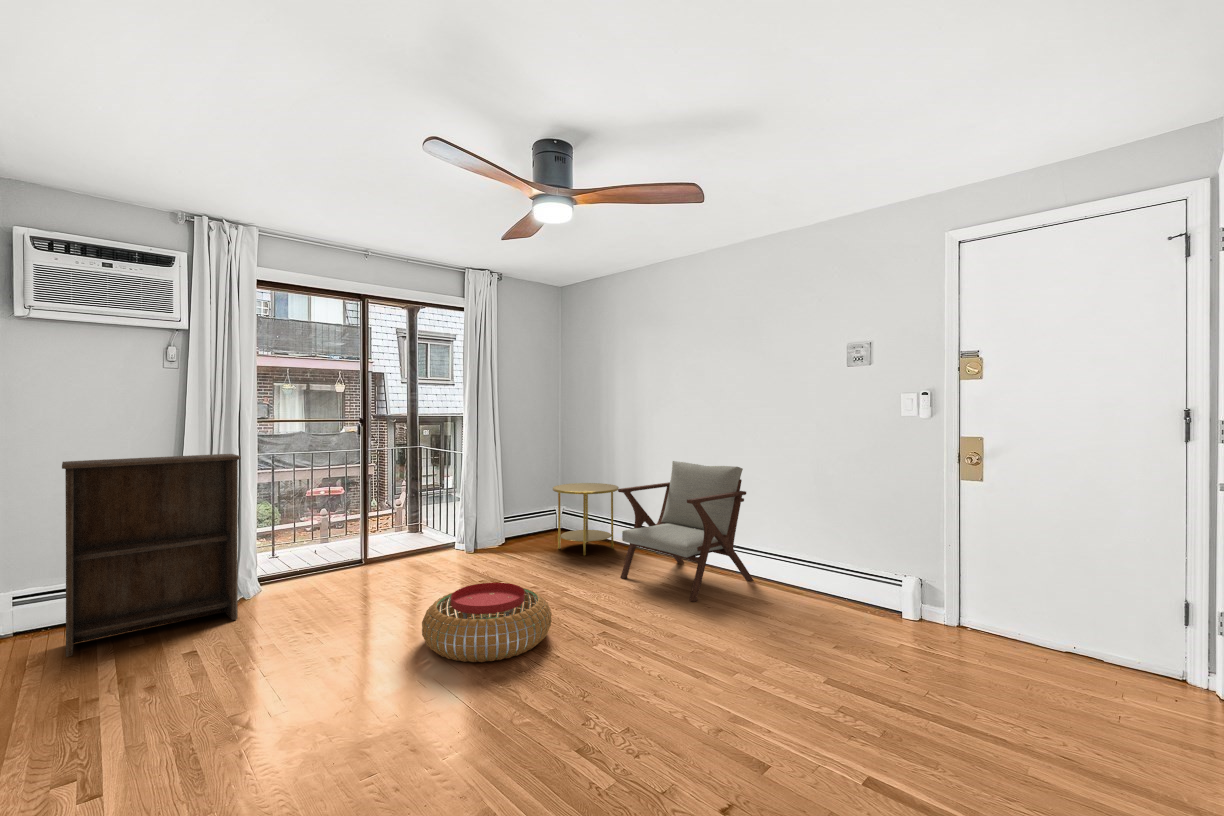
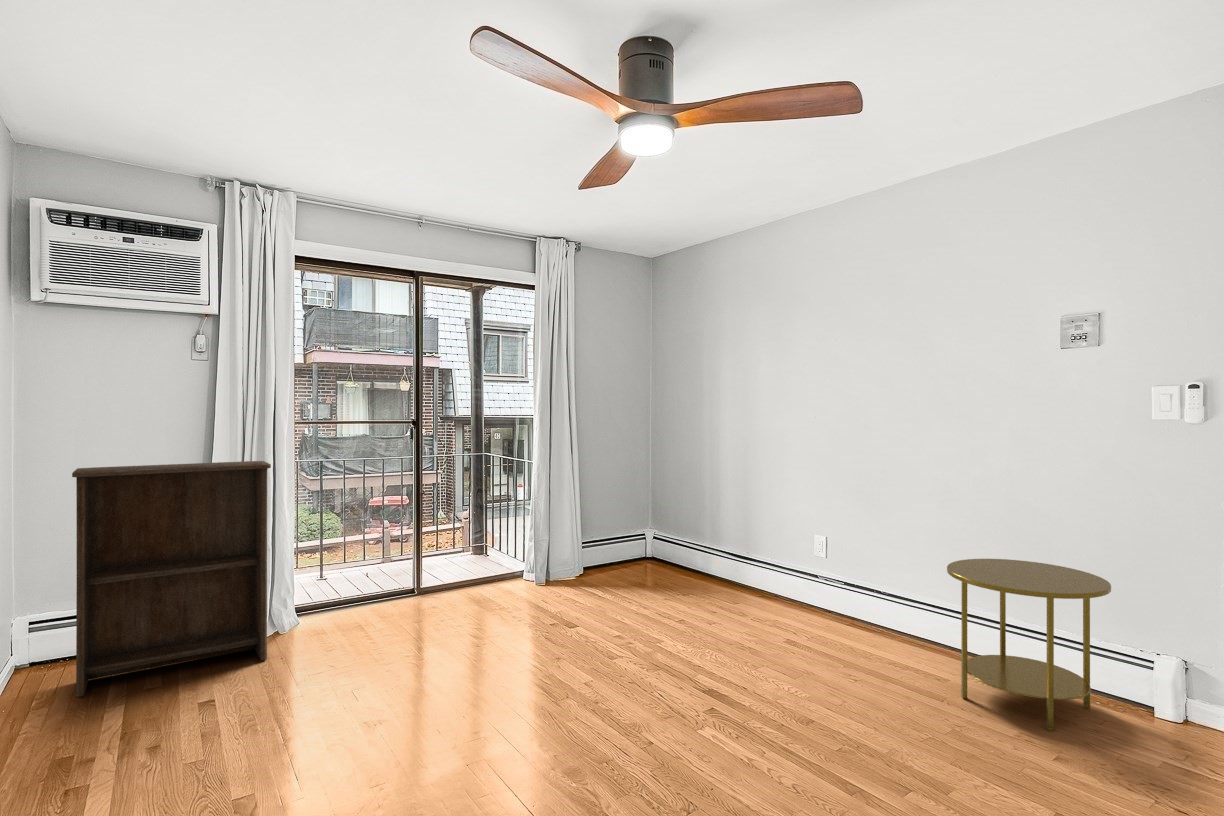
lounge chair: present [618,461,754,602] -> none [728,477,916,671]
side table: present [553,483,619,555] -> present [947,559,1111,730]
pouf: present [422,583,552,662] -> none [476,634,642,744]

